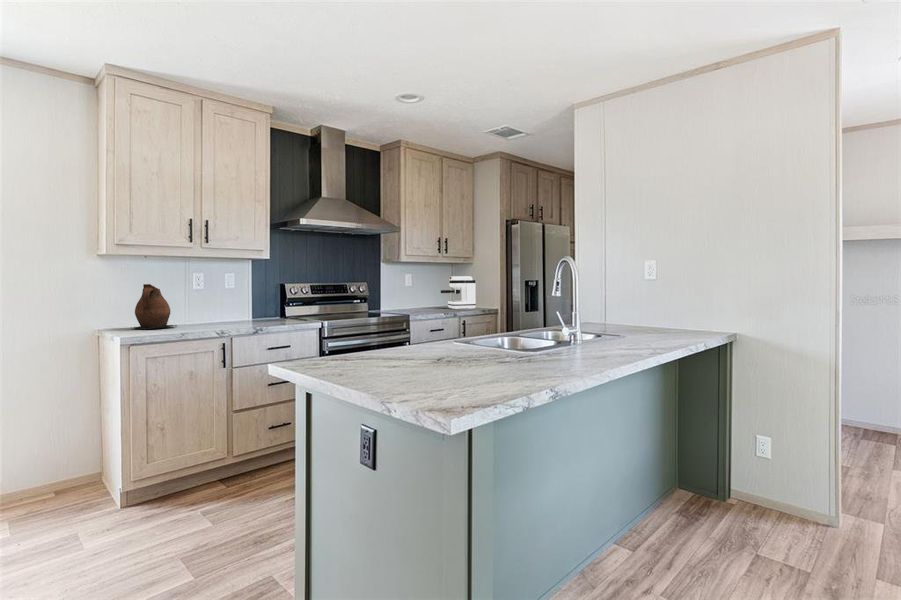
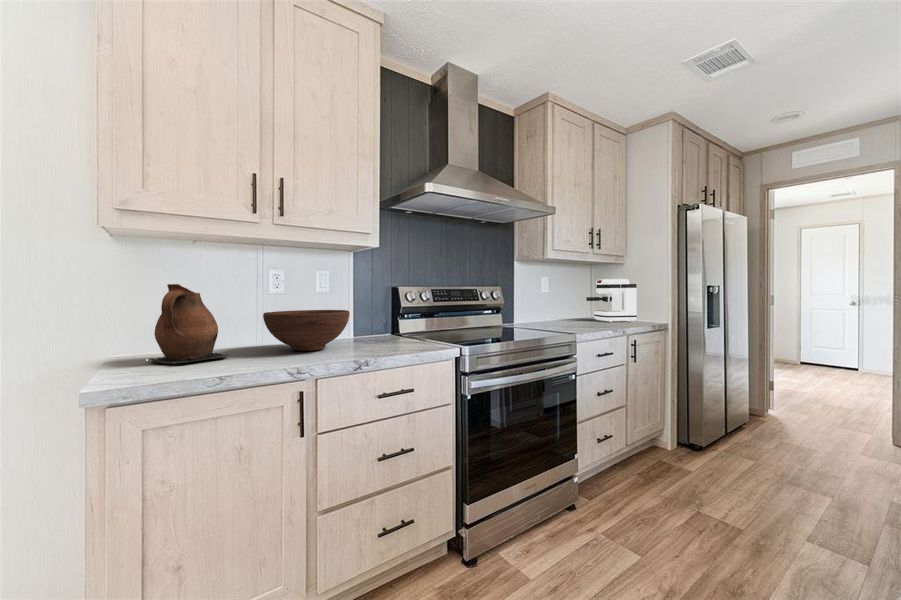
fruit bowl: none [195,299,250,324] -> present [263,310,350,351]

